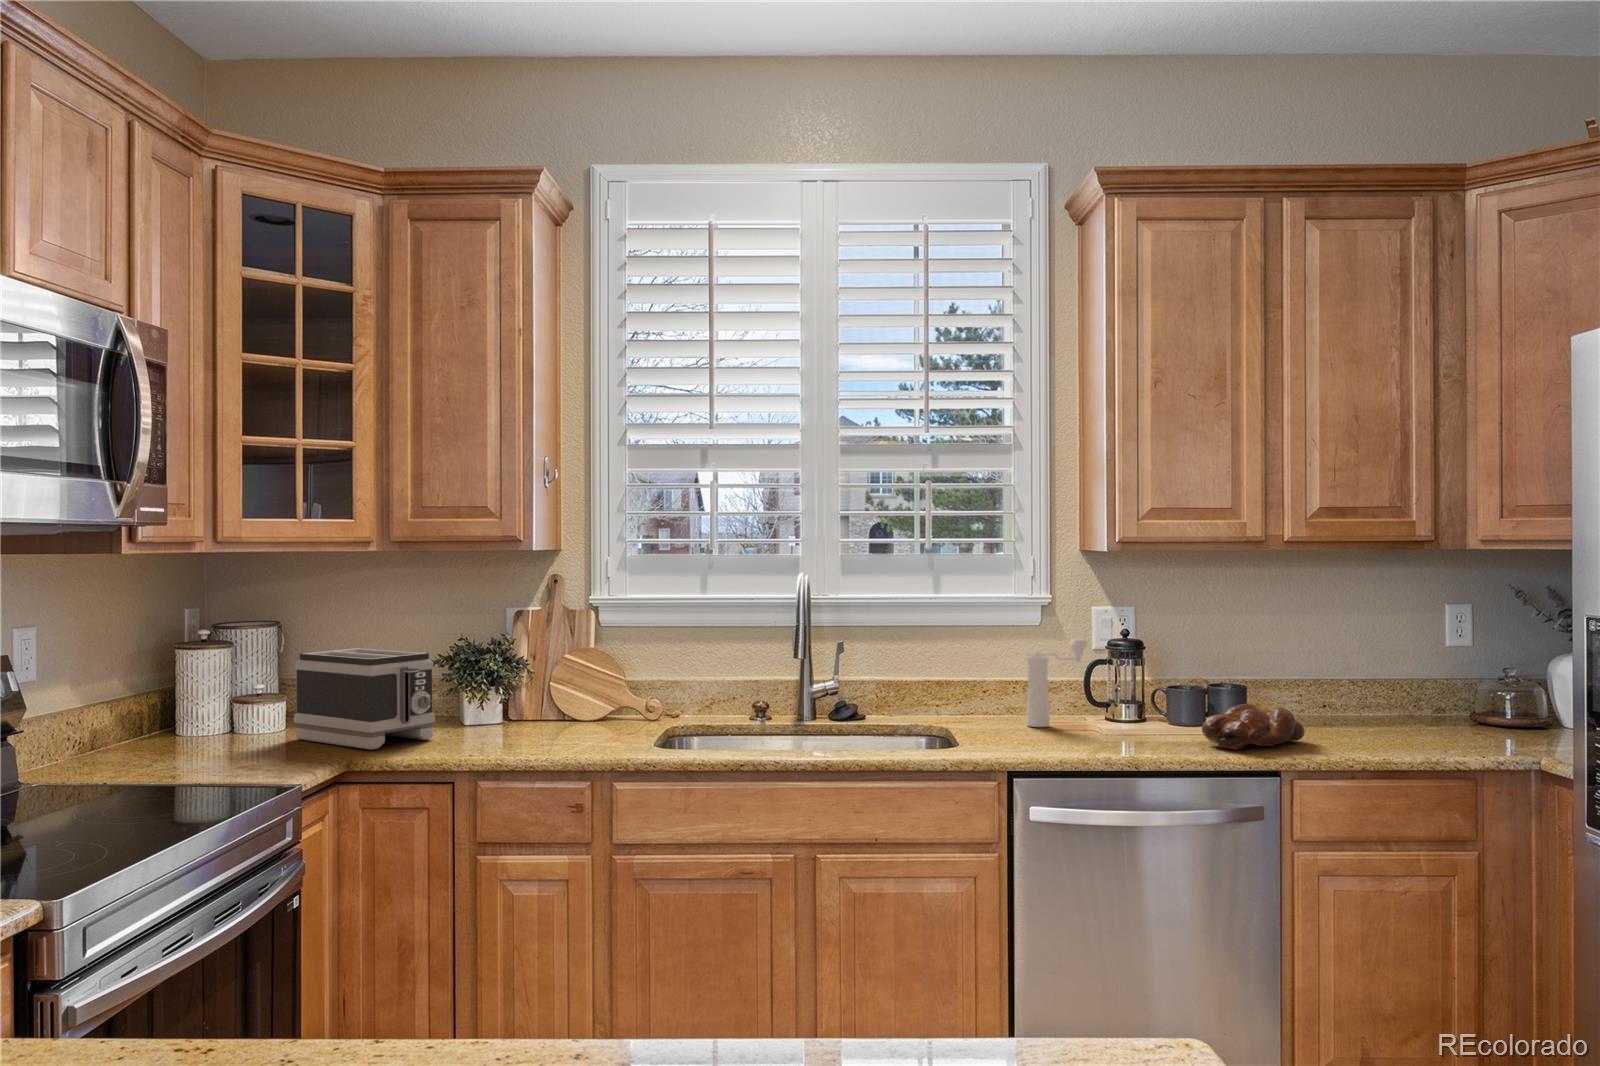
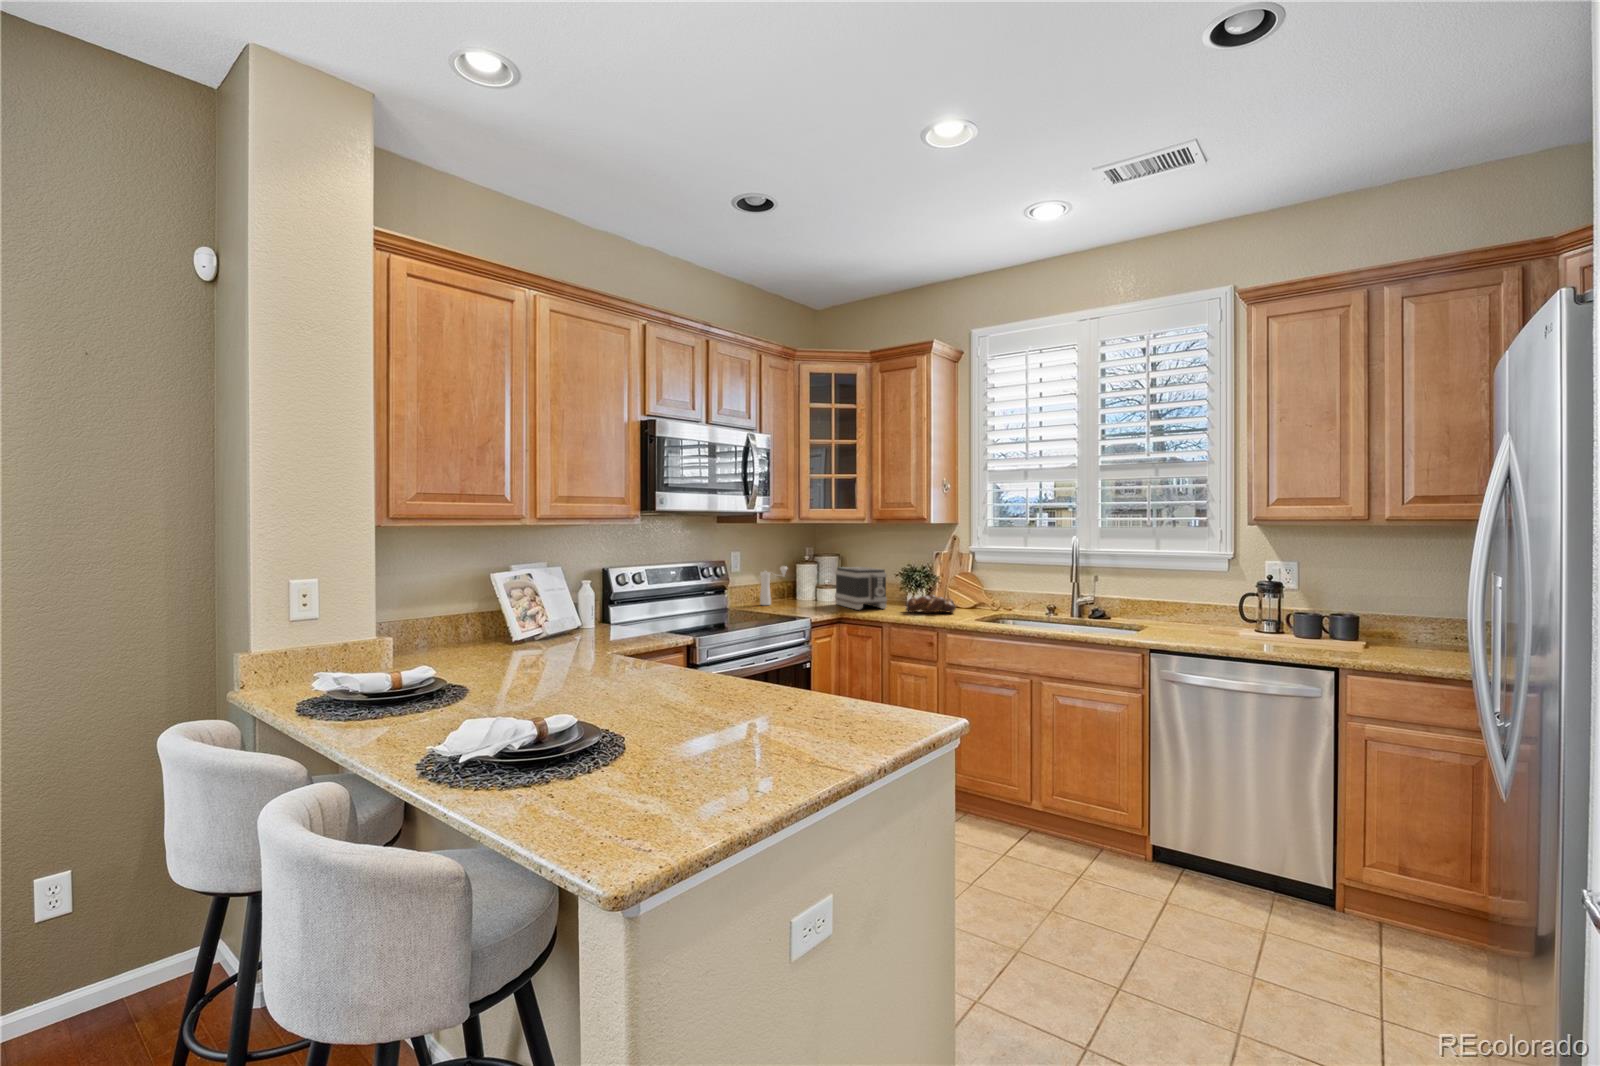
pepper mill: present [1026,639,1087,727] -> present [760,566,787,605]
bread loaf: present [1202,704,1305,749] -> present [906,595,956,613]

